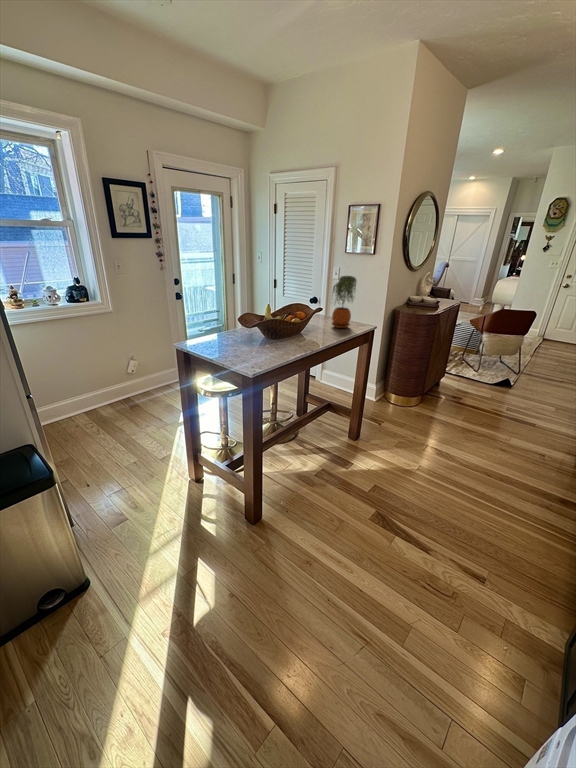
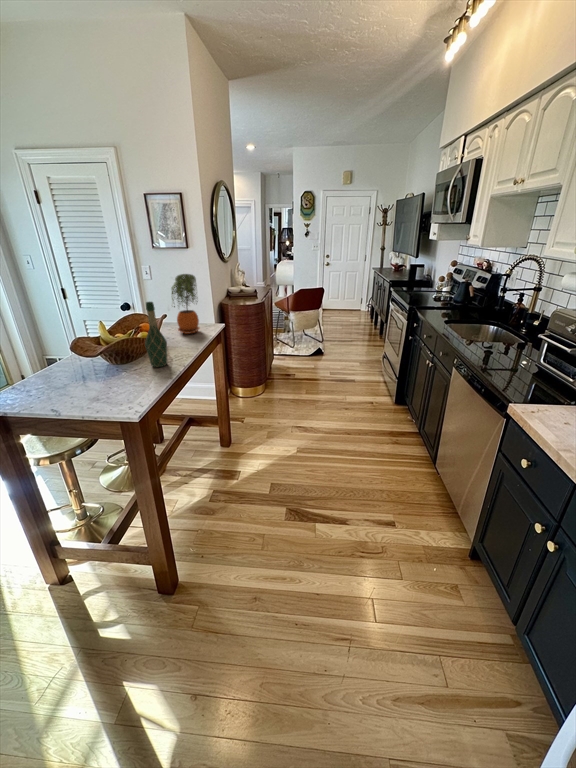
wine bottle: none [289,293,305,347] -> present [145,302,168,367]

